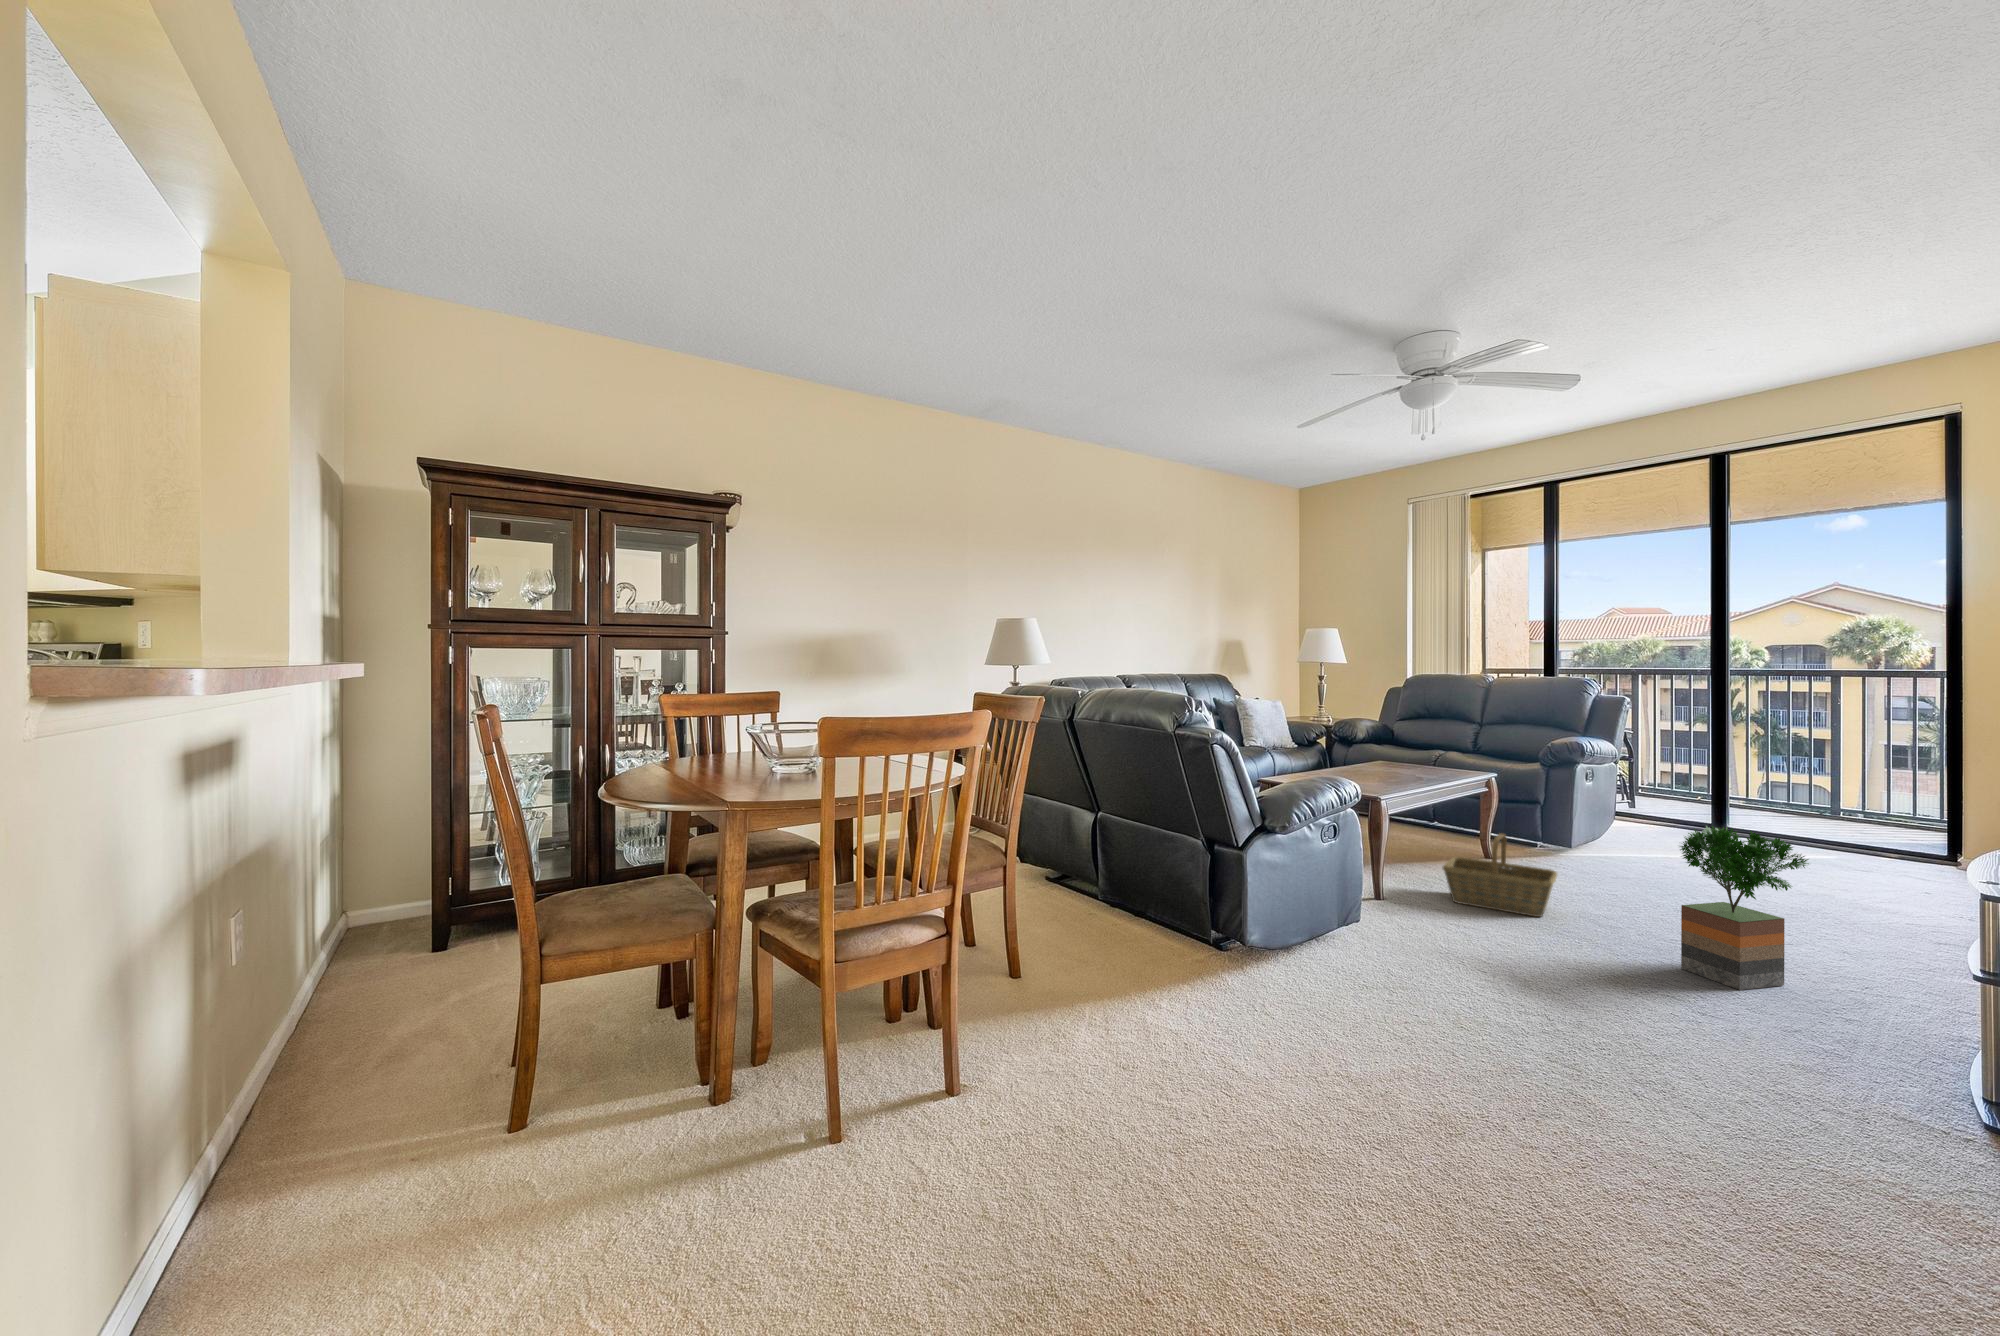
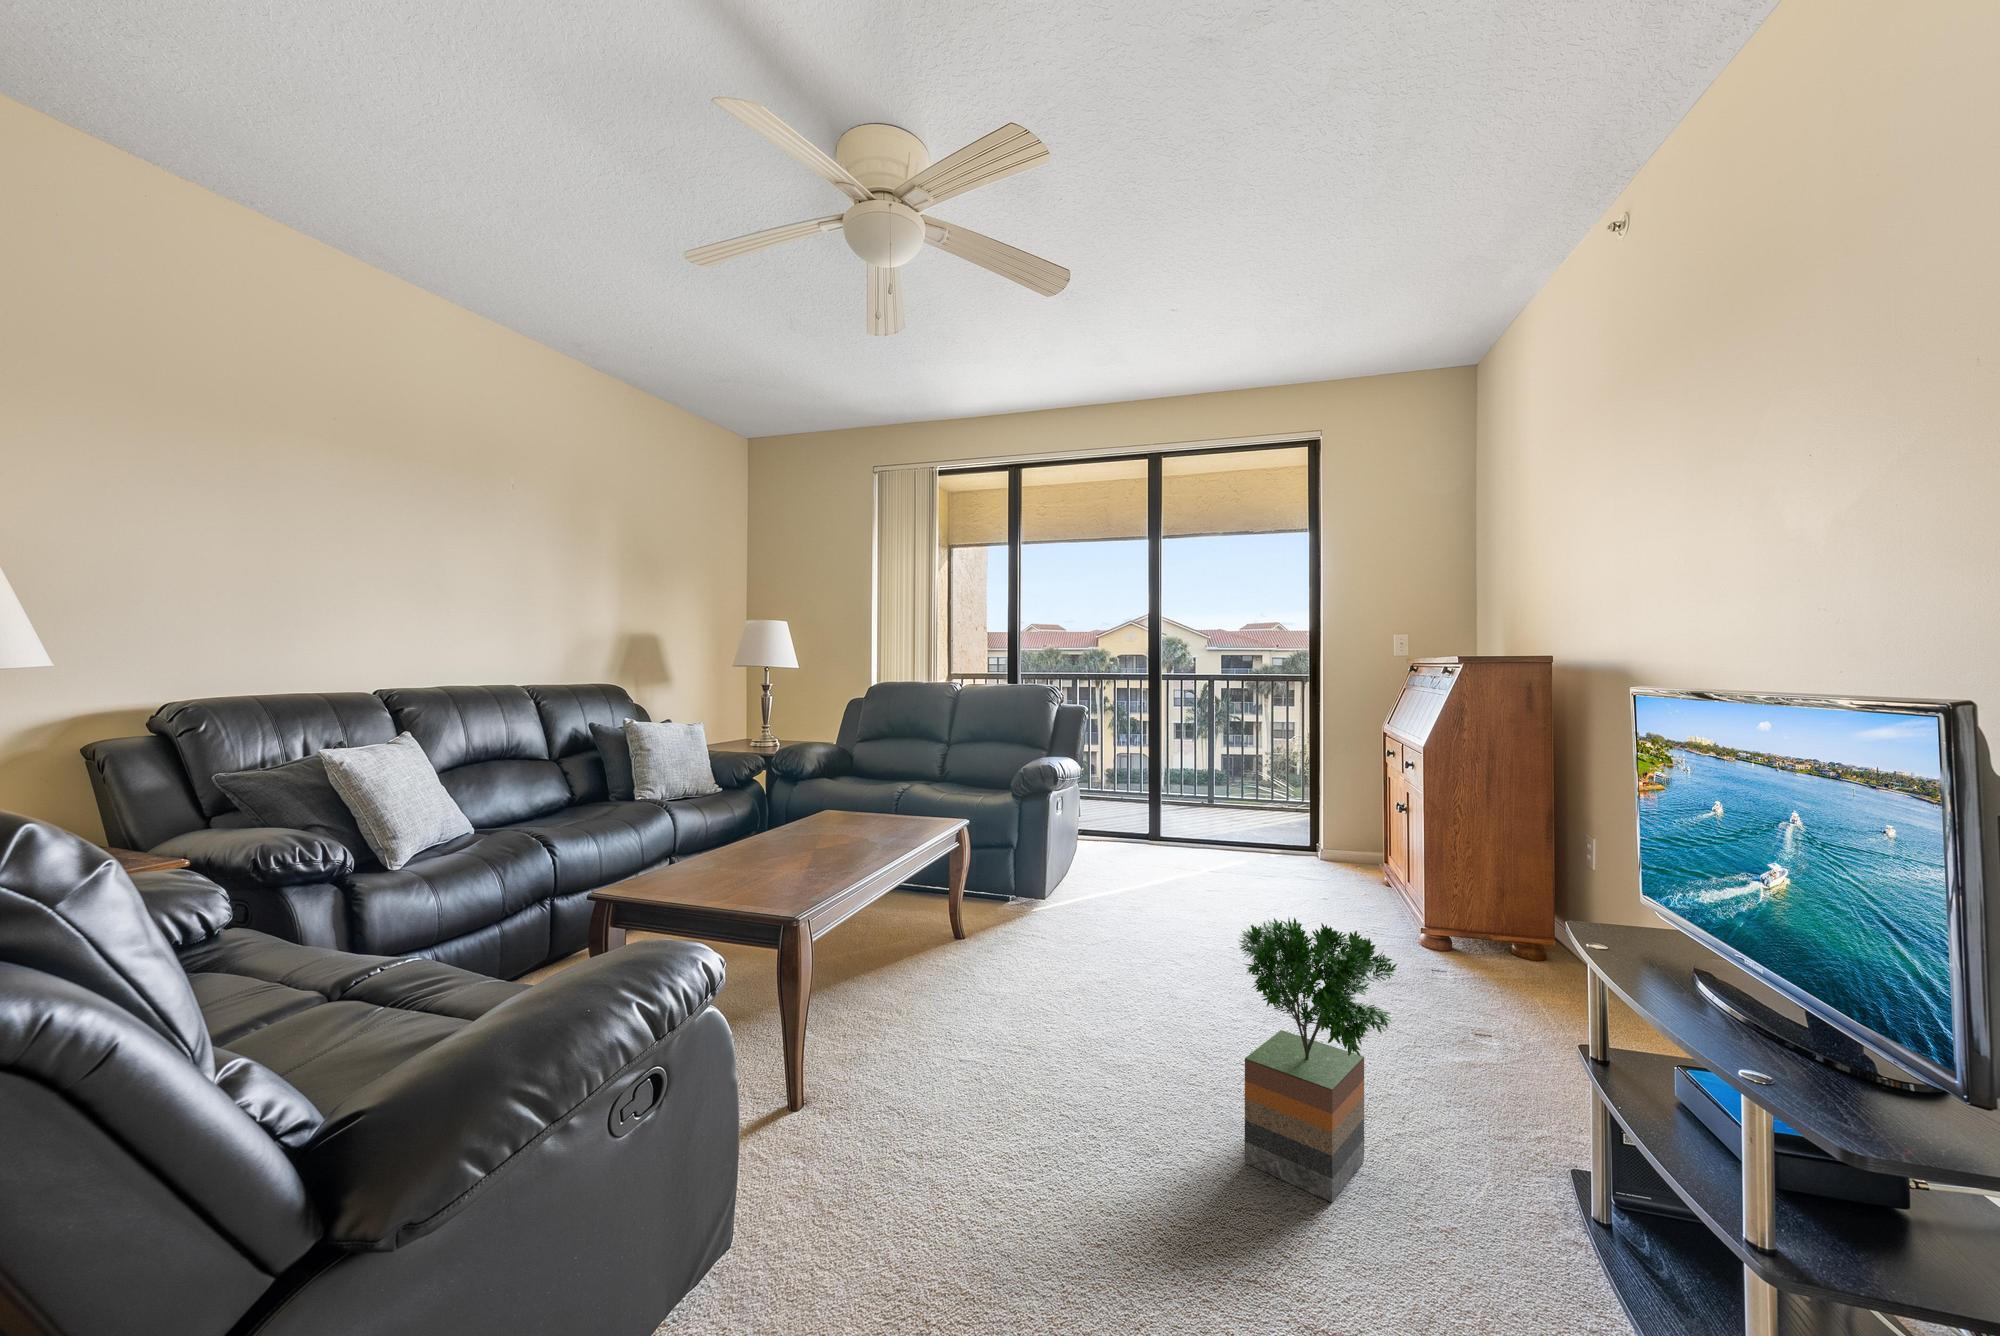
basket: present [1443,834,1557,917] -> none [903,934,1058,1073]

